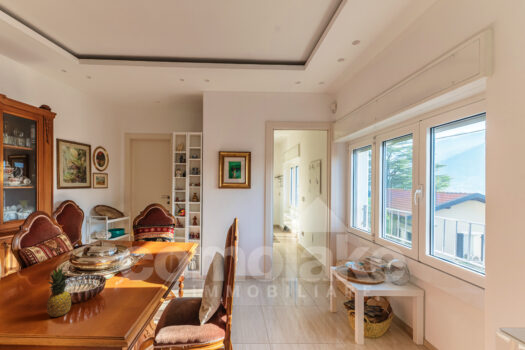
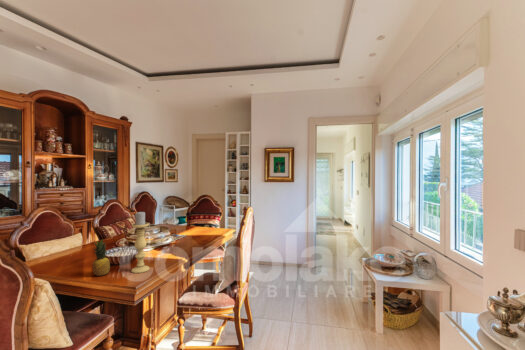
candle holder: none [101,228,125,307] -> present [131,212,149,273]

